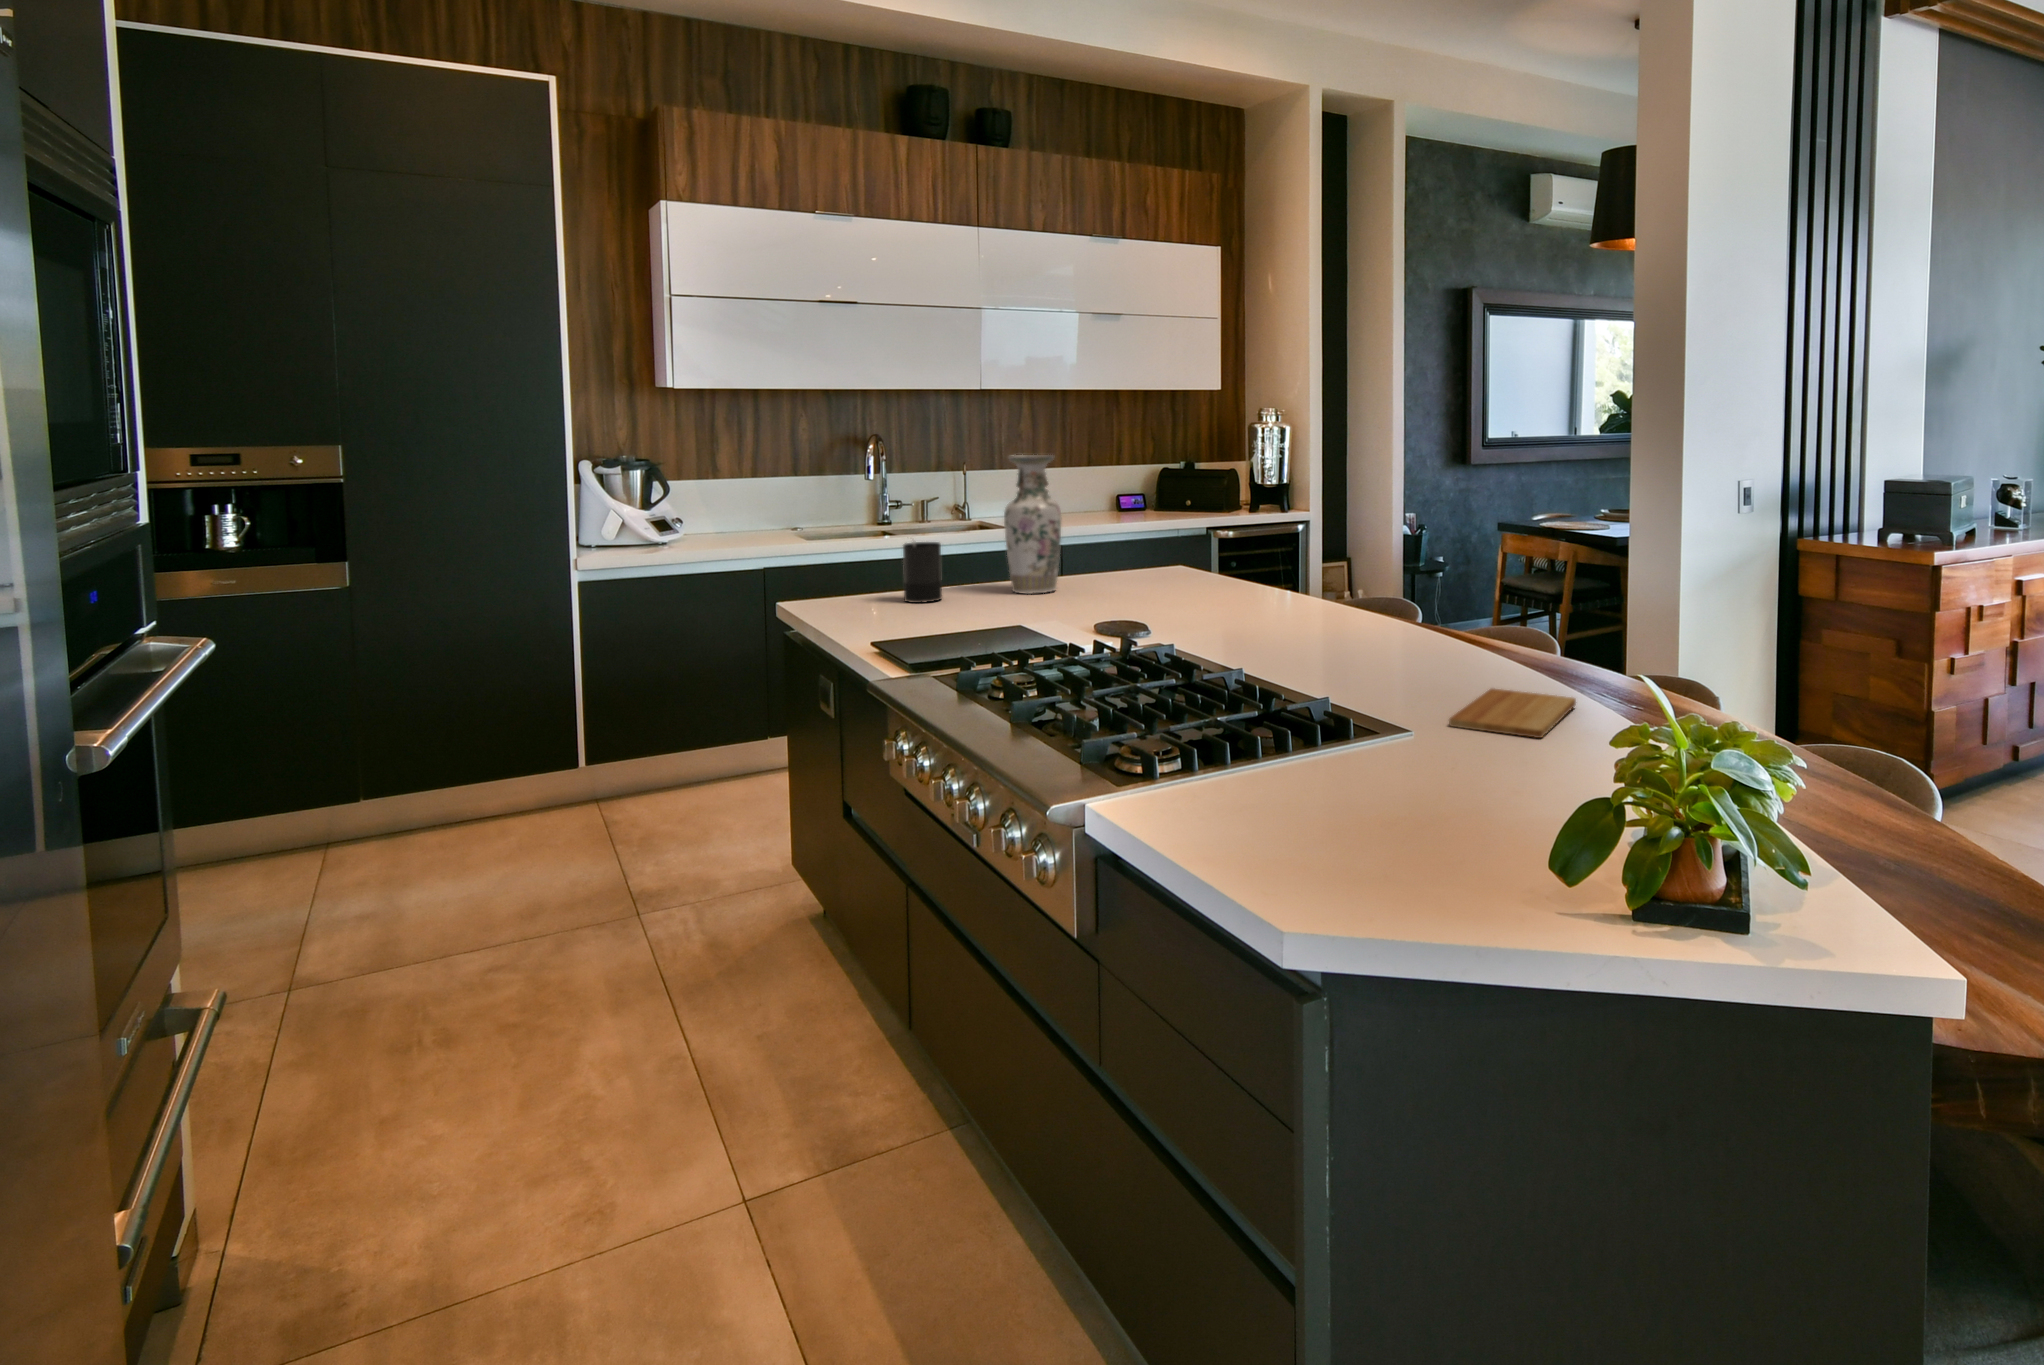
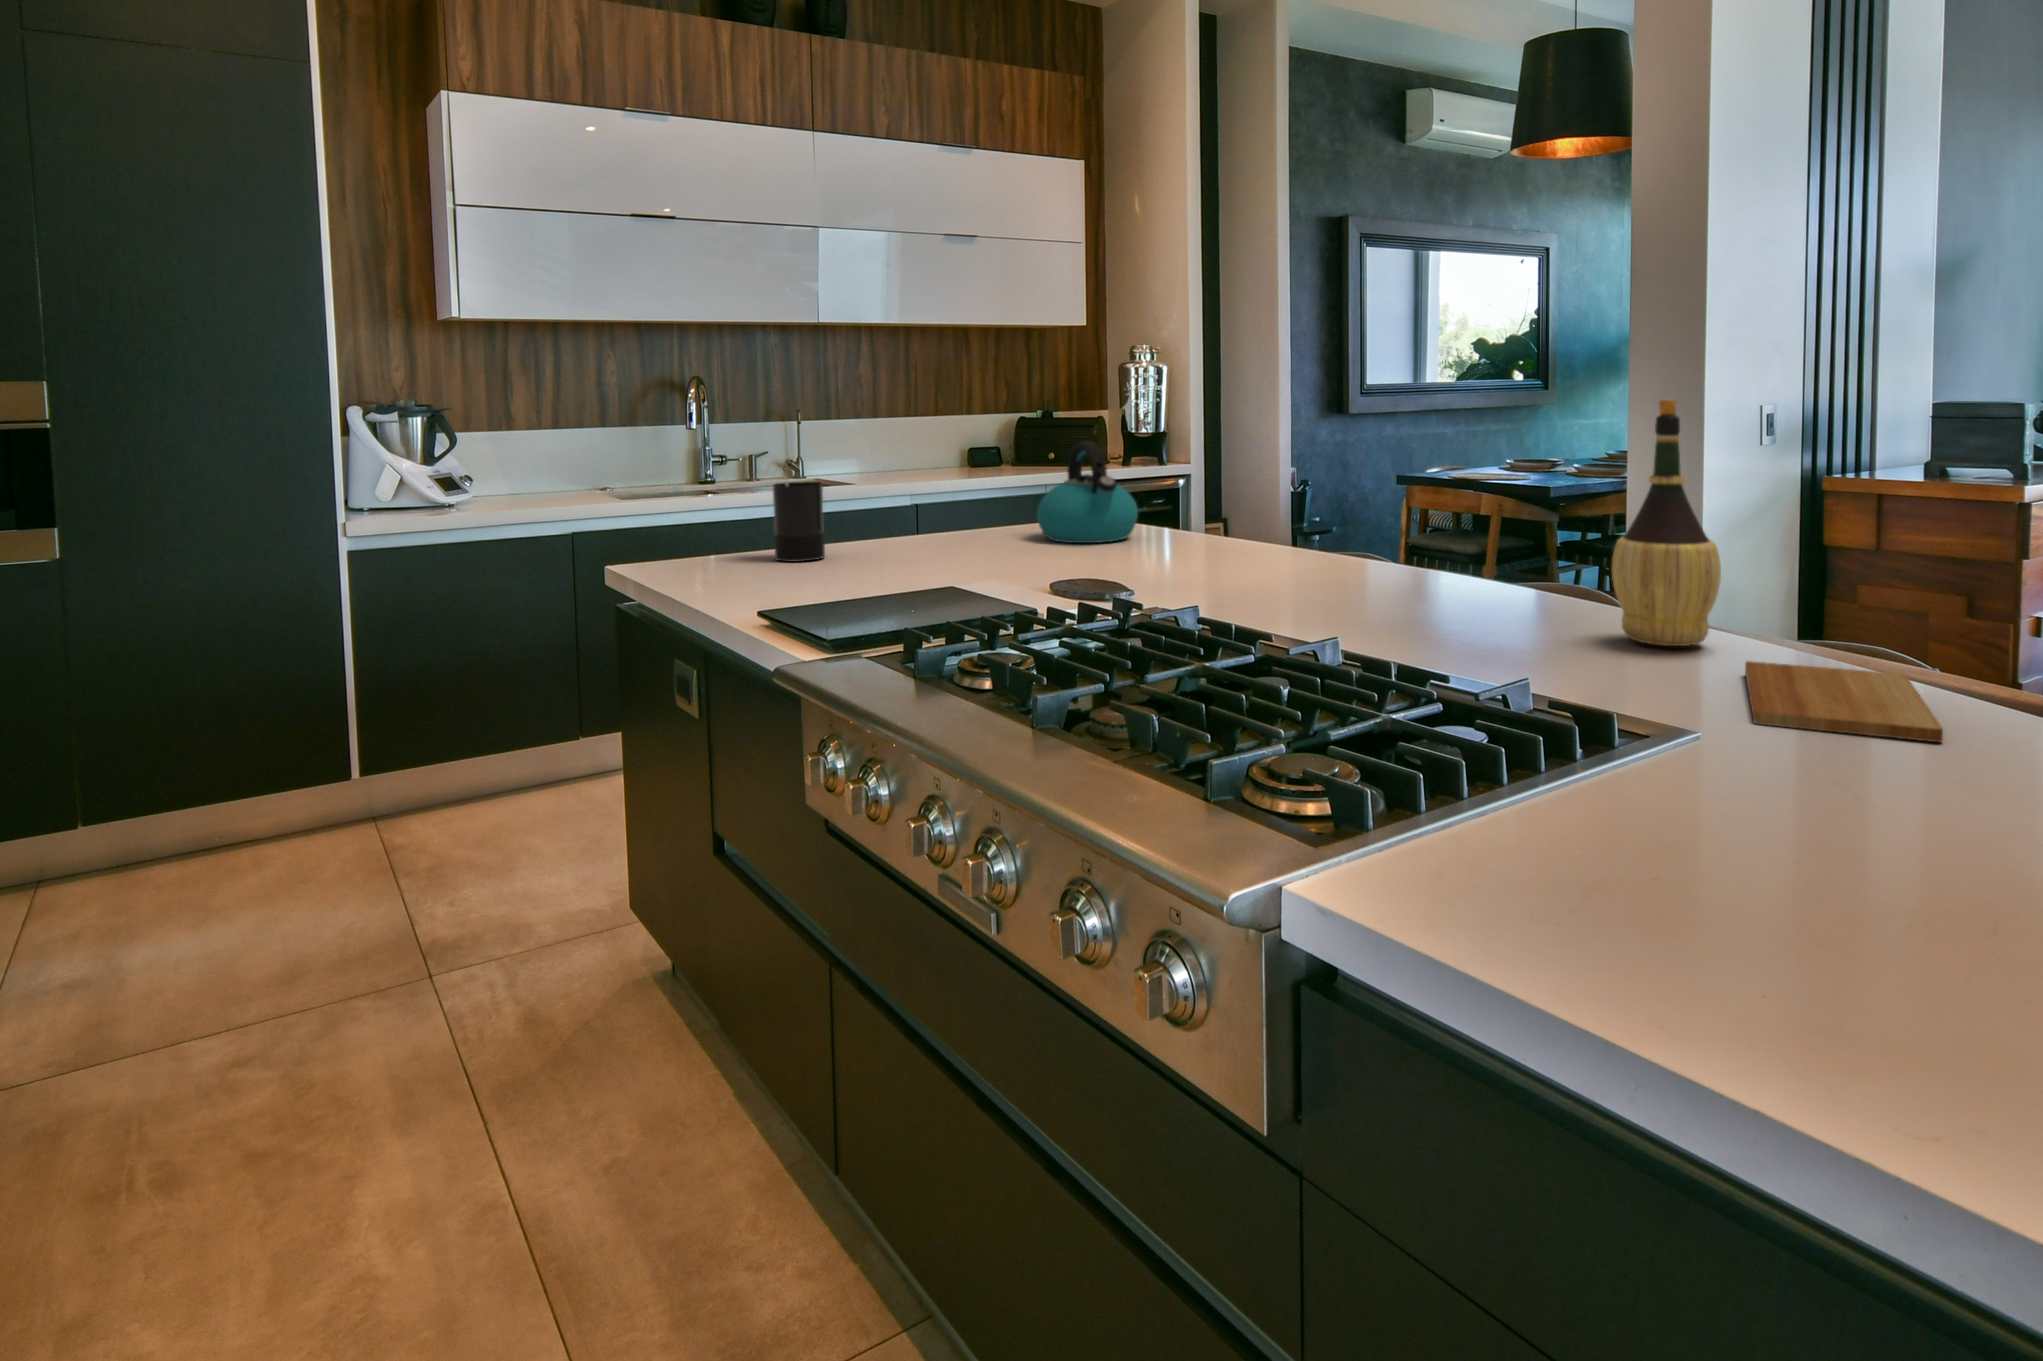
vase: present [1004,455,1061,594] -> none [899,367,973,549]
kettle: none [1114,511,1193,590] -> present [1037,441,1138,543]
wine bottle: none [1438,513,1504,677] -> present [1612,399,1721,646]

